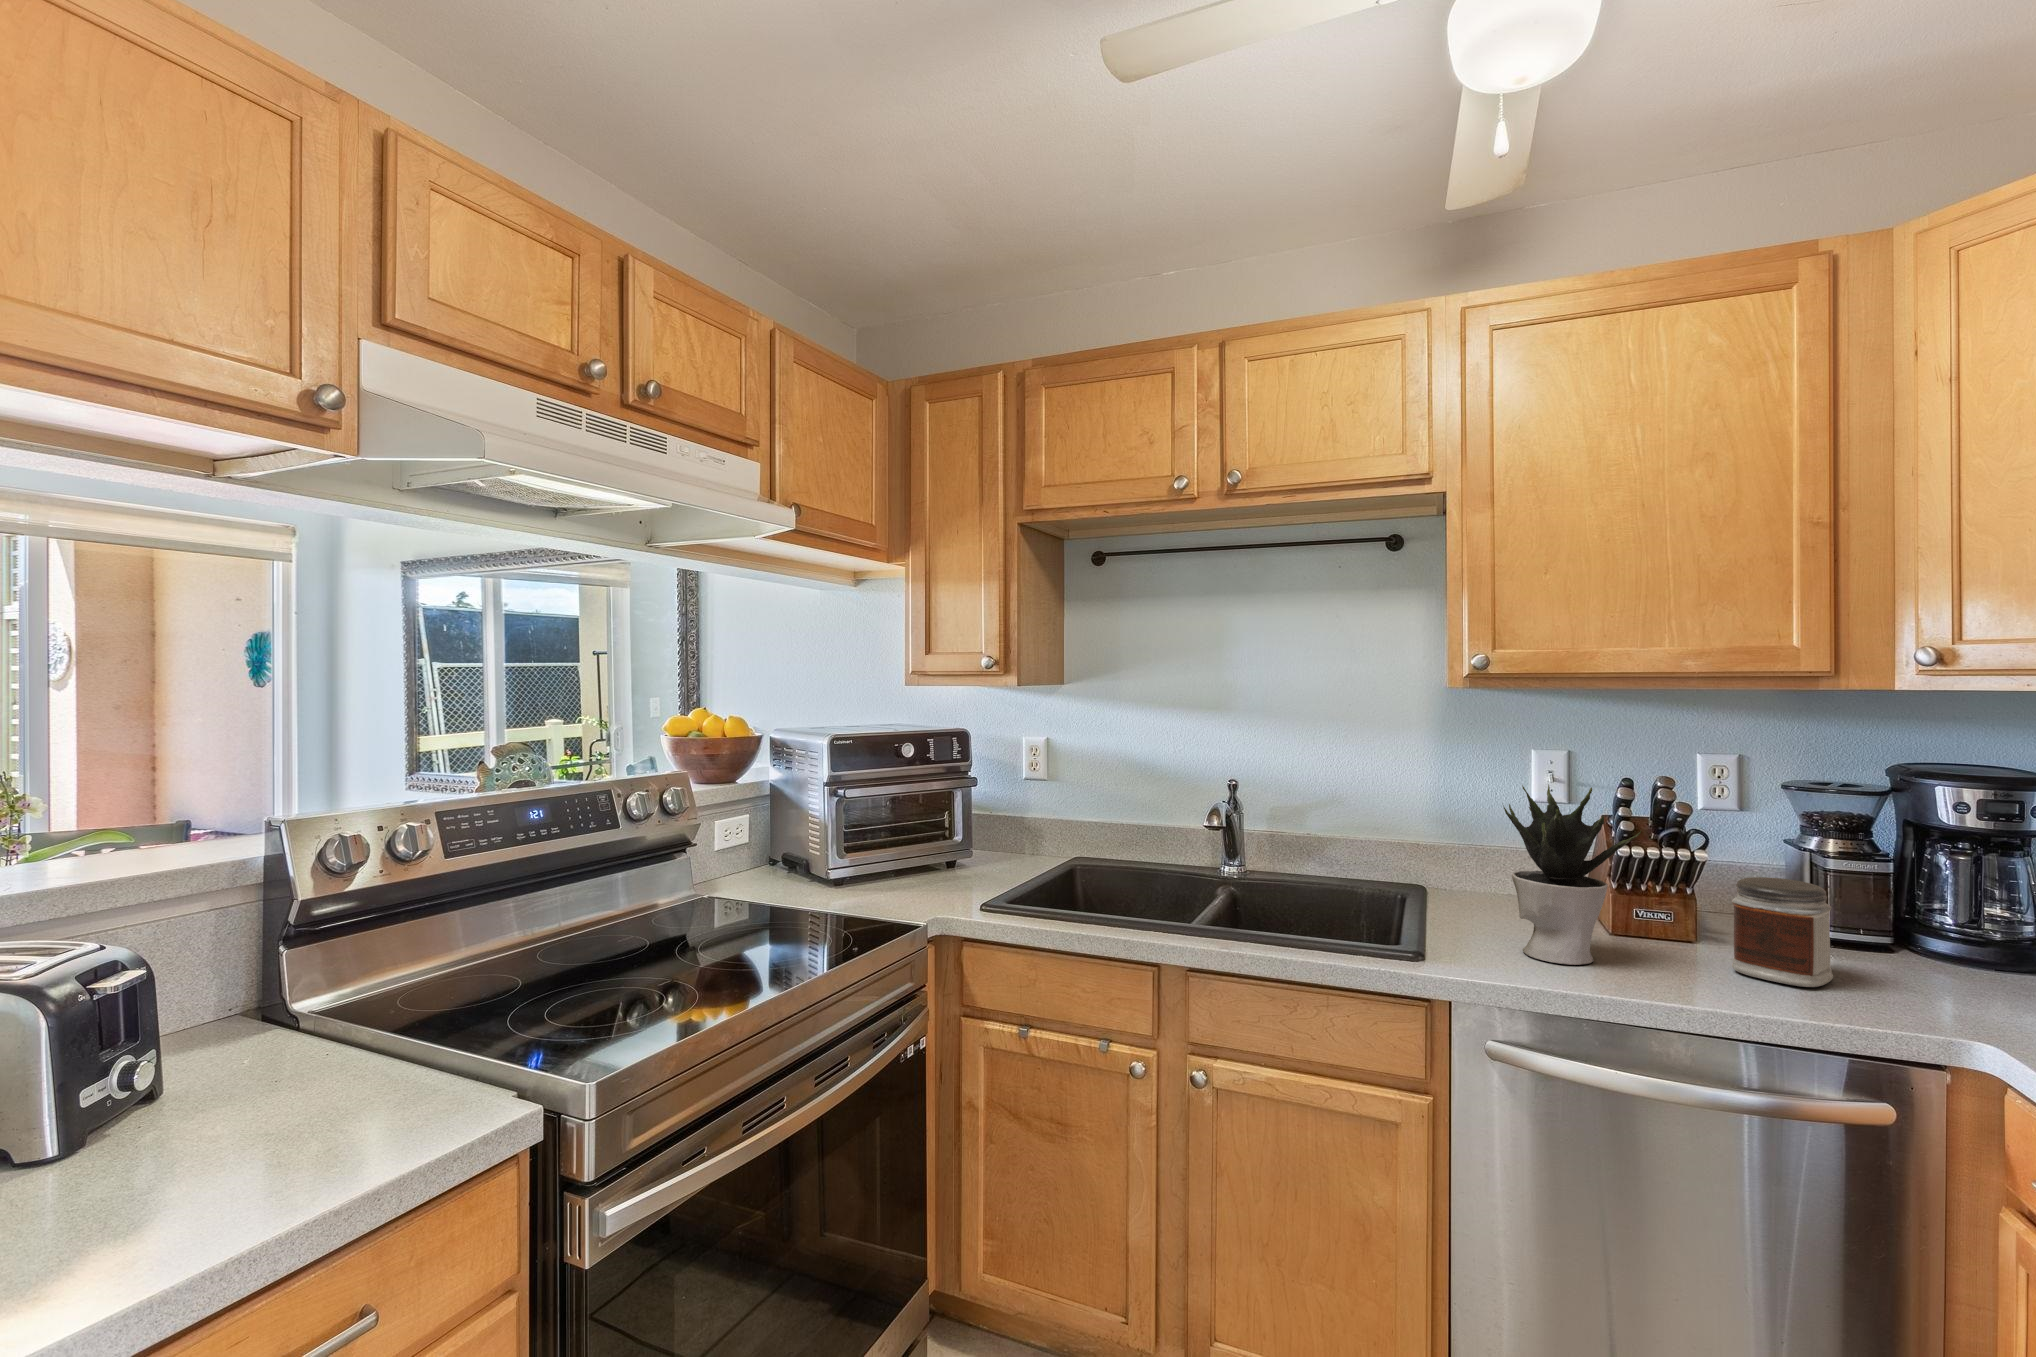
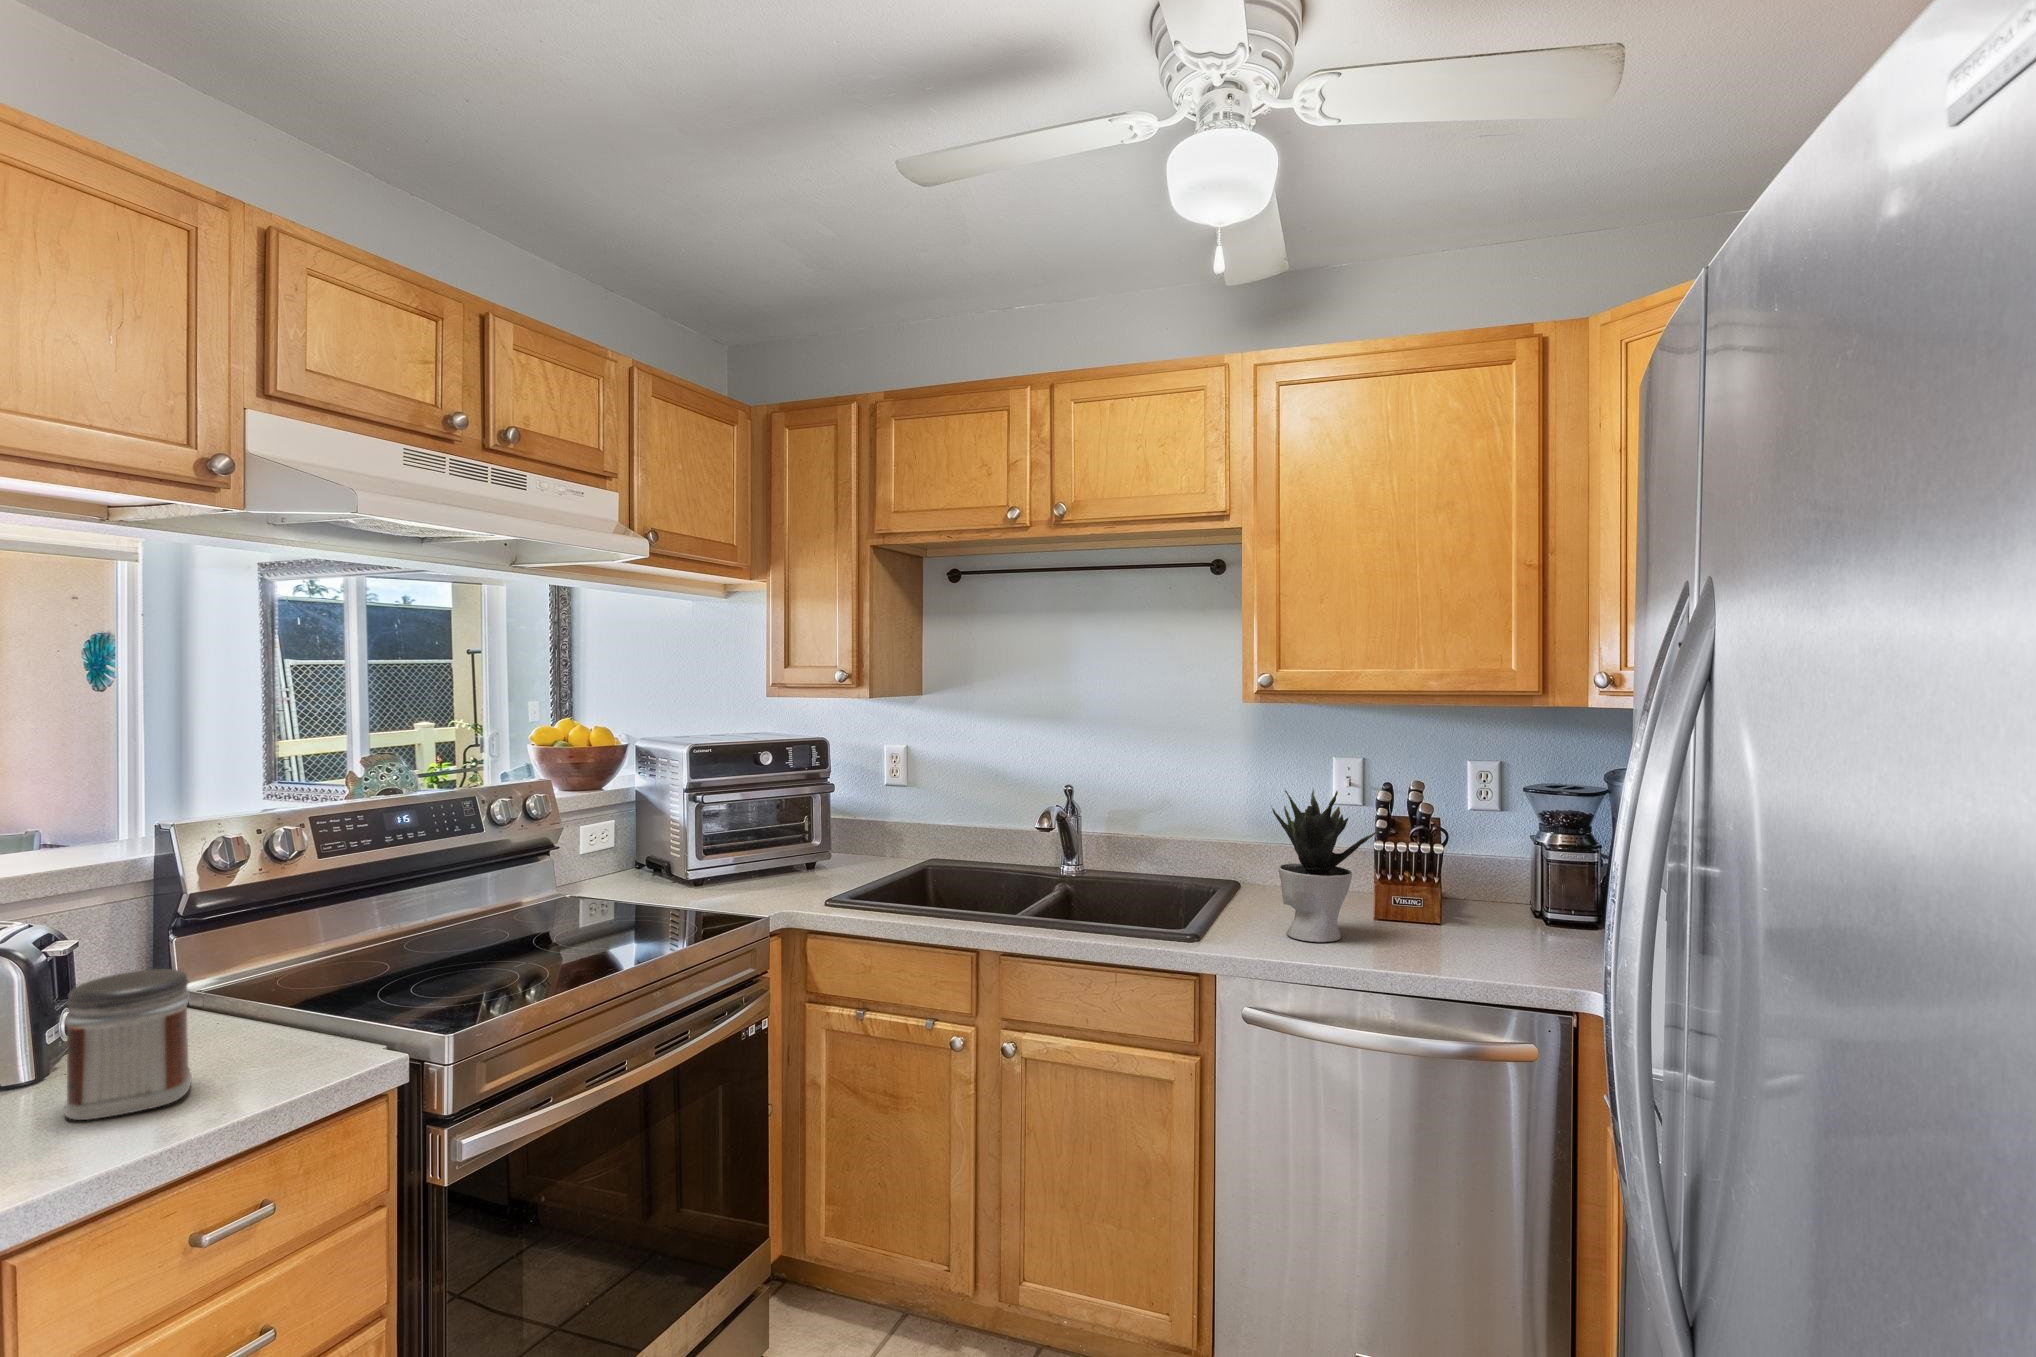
jar: present [1732,877,1833,987] -> present [64,969,192,1120]

